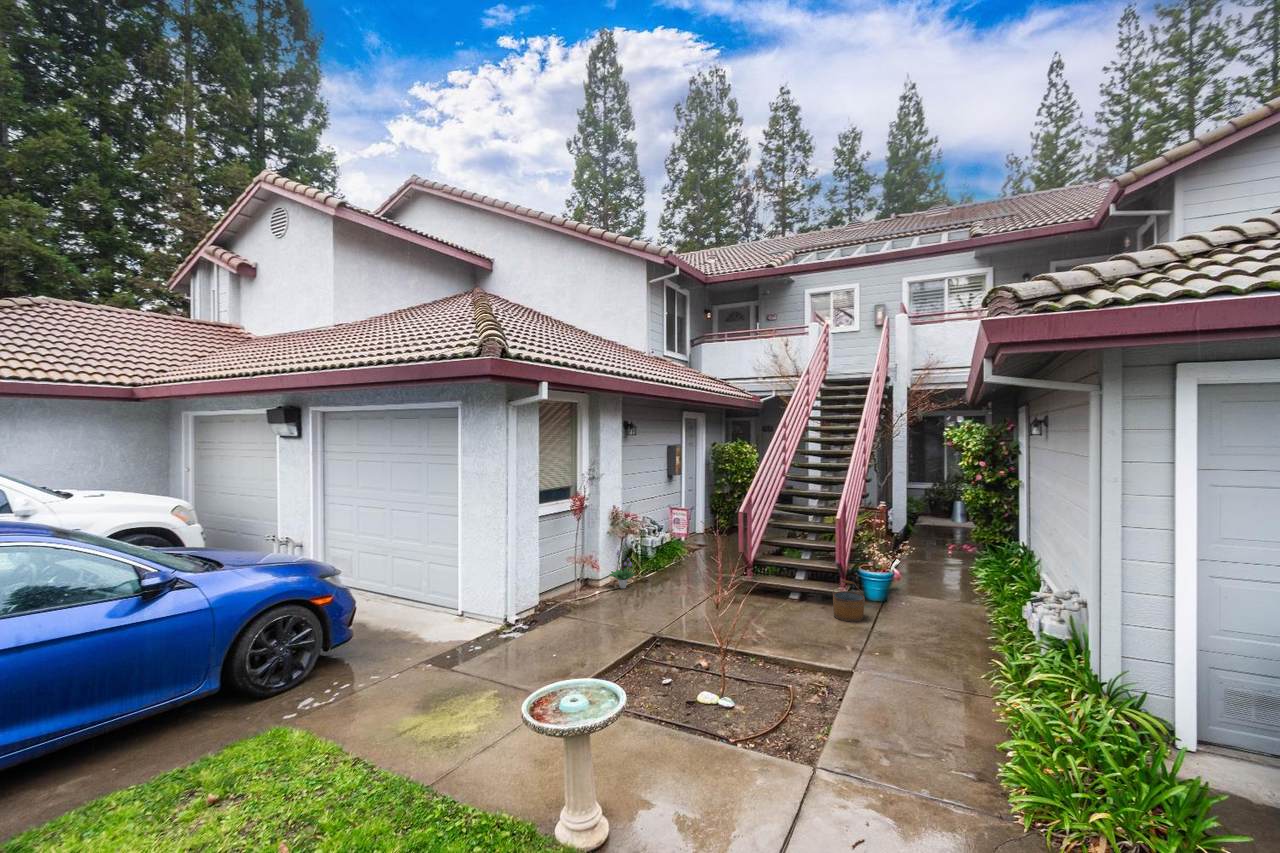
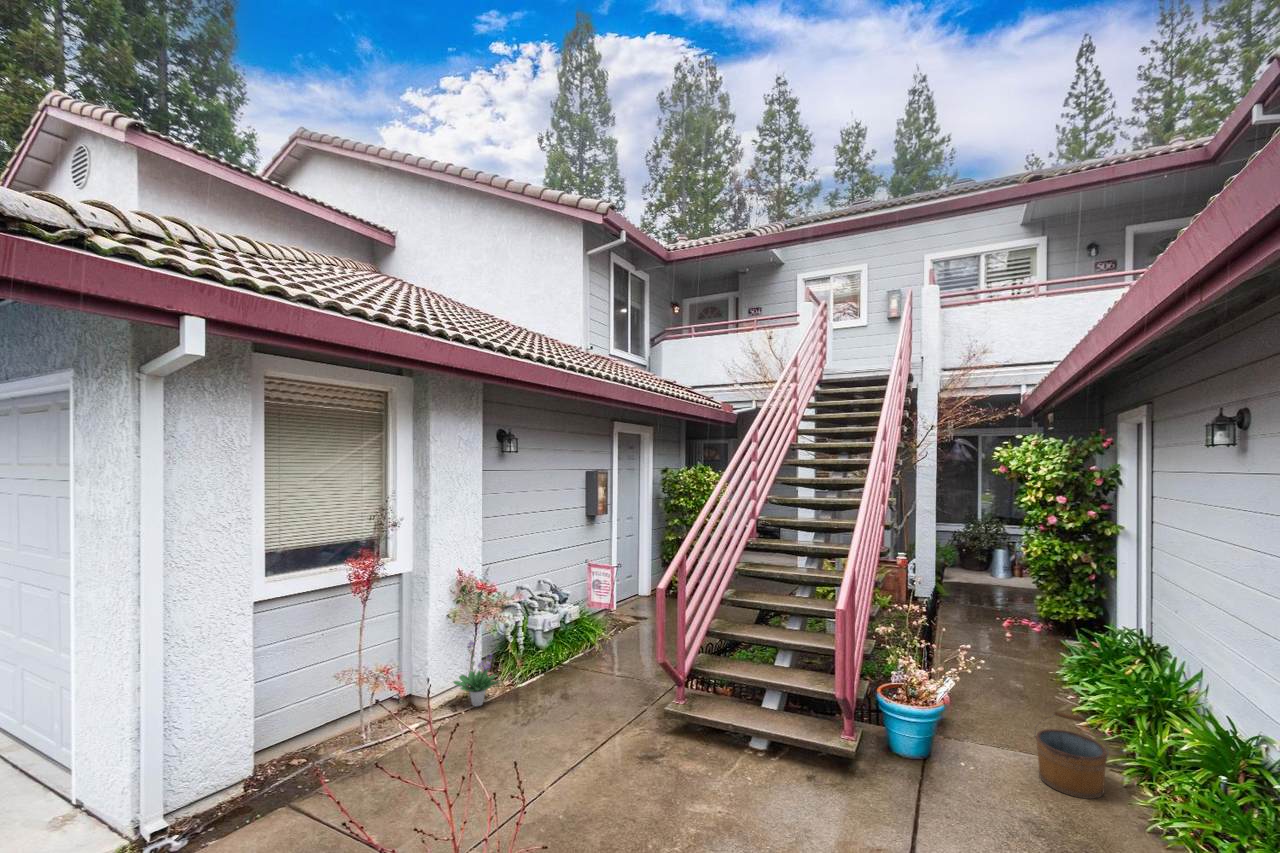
bucket: present [833,580,865,622] -> present [1034,712,1108,799]

